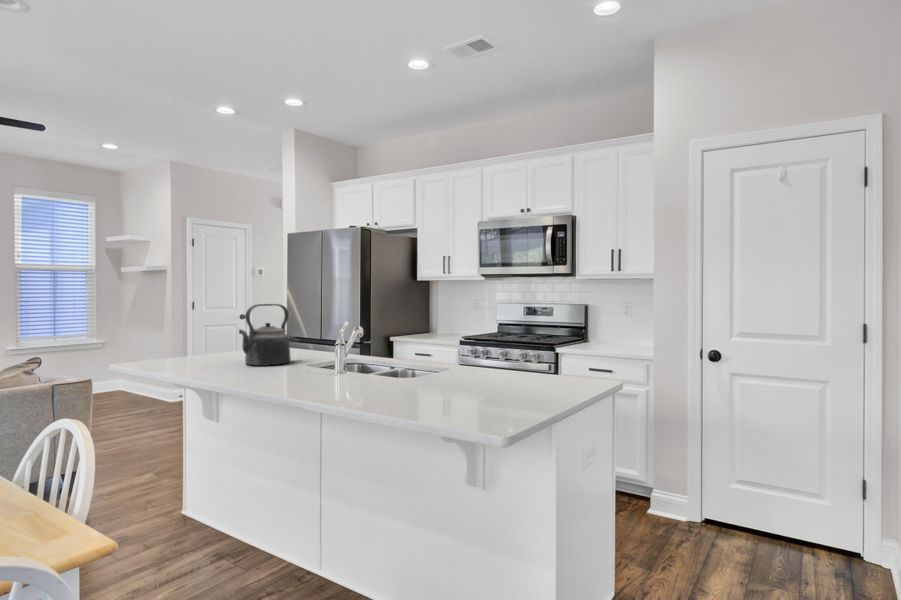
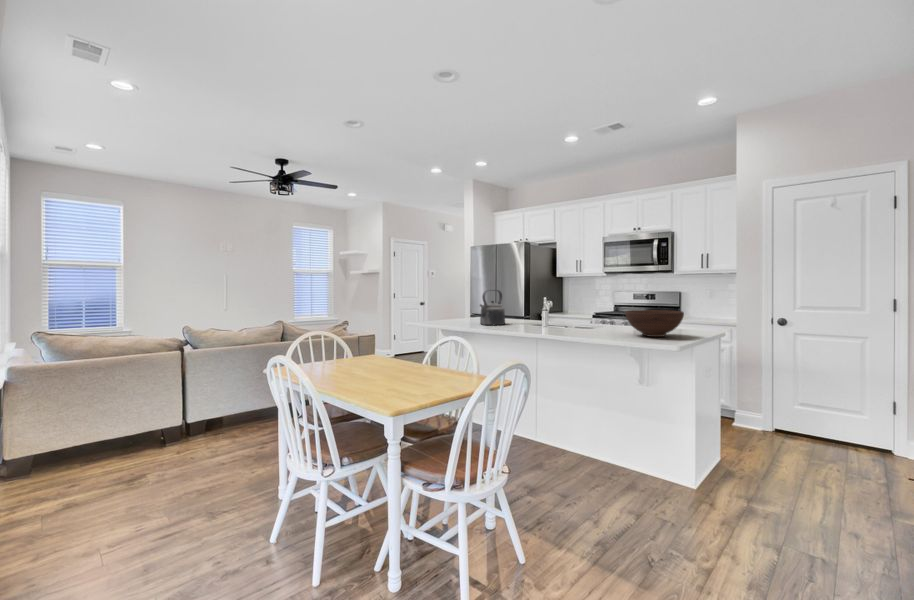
fruit bowl: none [457,344,551,394] -> present [626,310,684,337]

